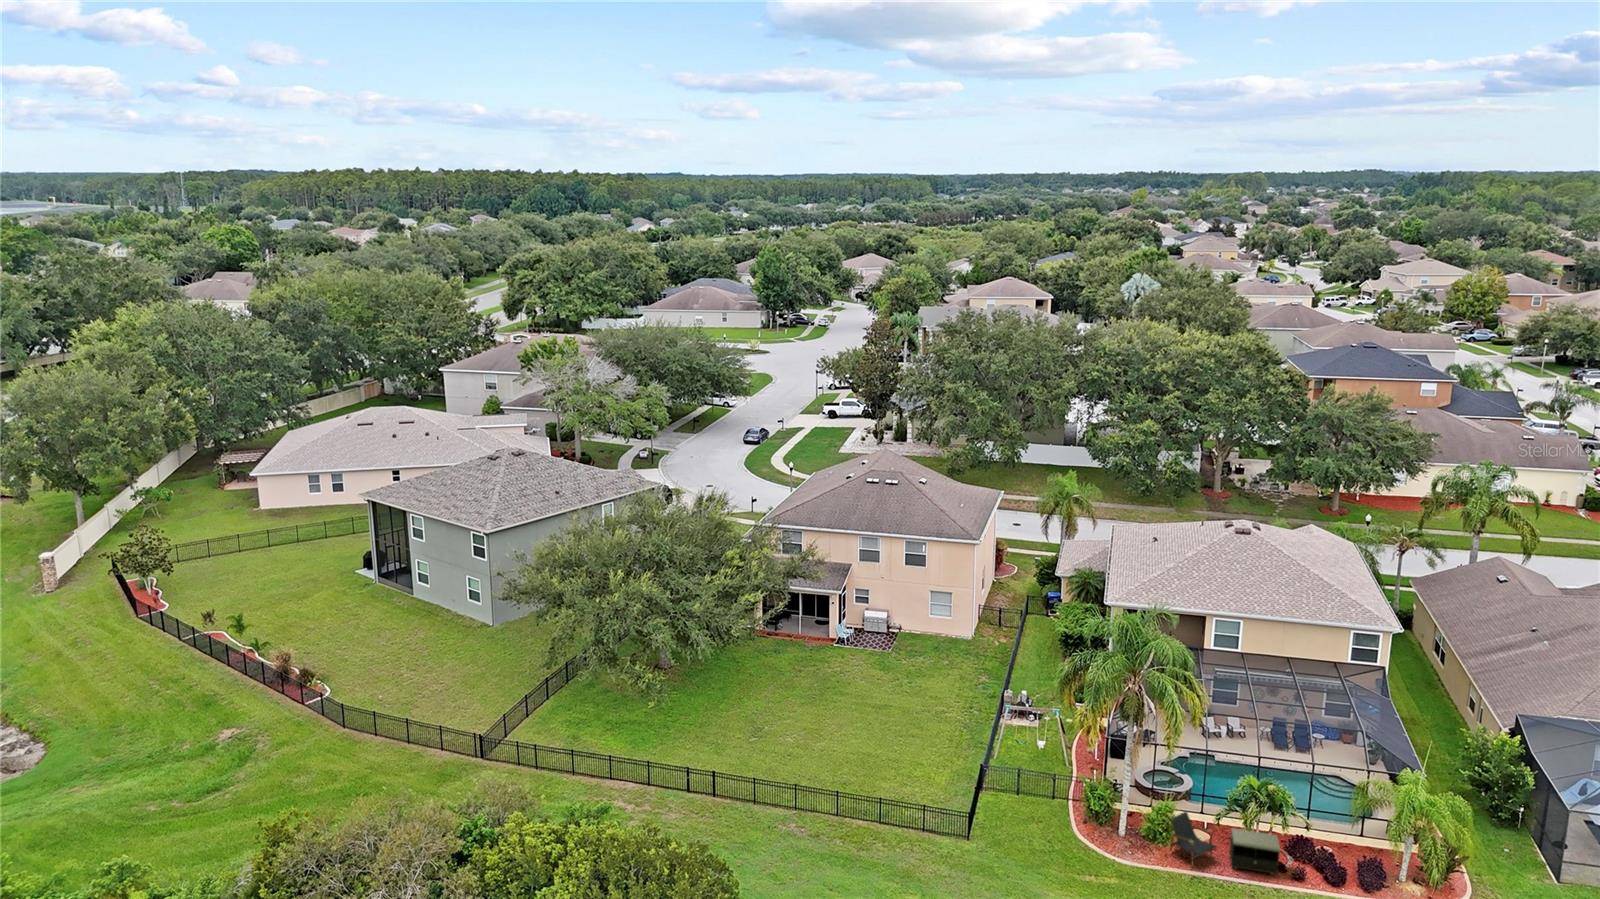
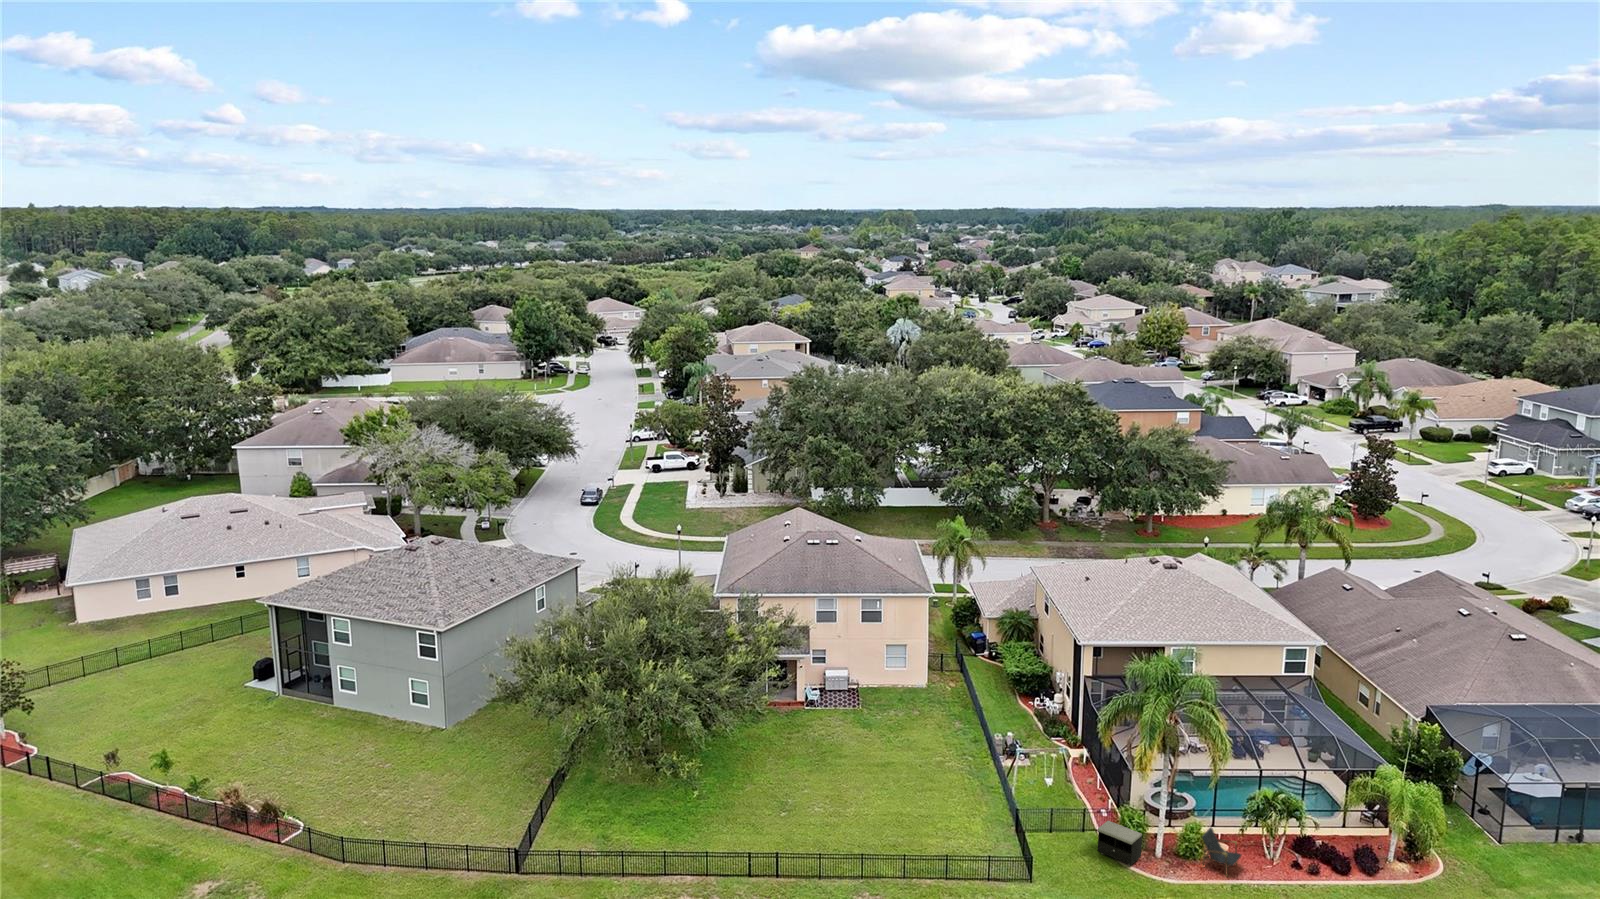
storage bench: present [1229,828,1280,875] -> present [1097,821,1142,865]

